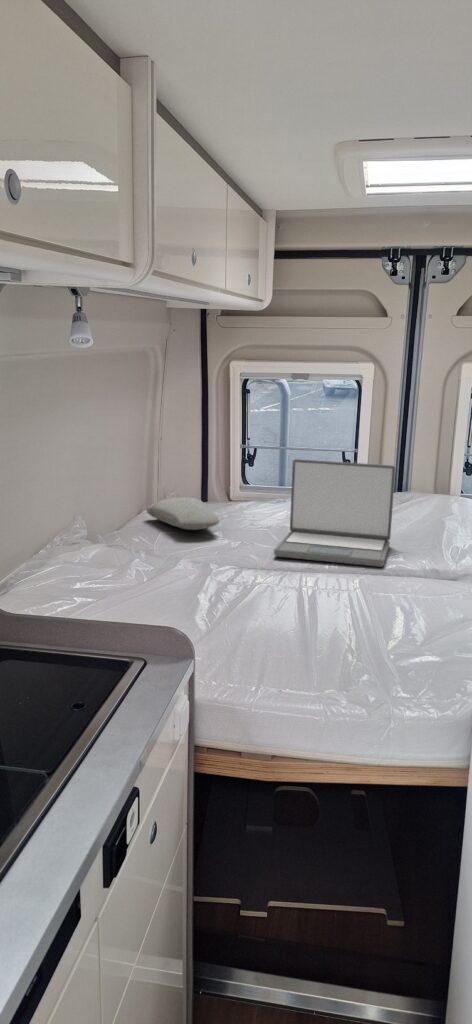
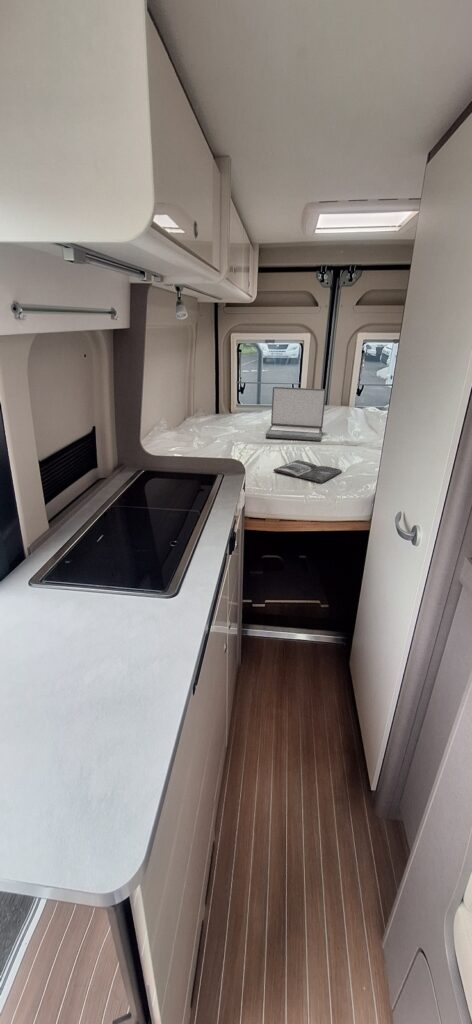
pillow: present [147,497,219,530] -> none [194,409,235,425]
magazine: none [270,613,418,673] -> present [273,460,342,483]

